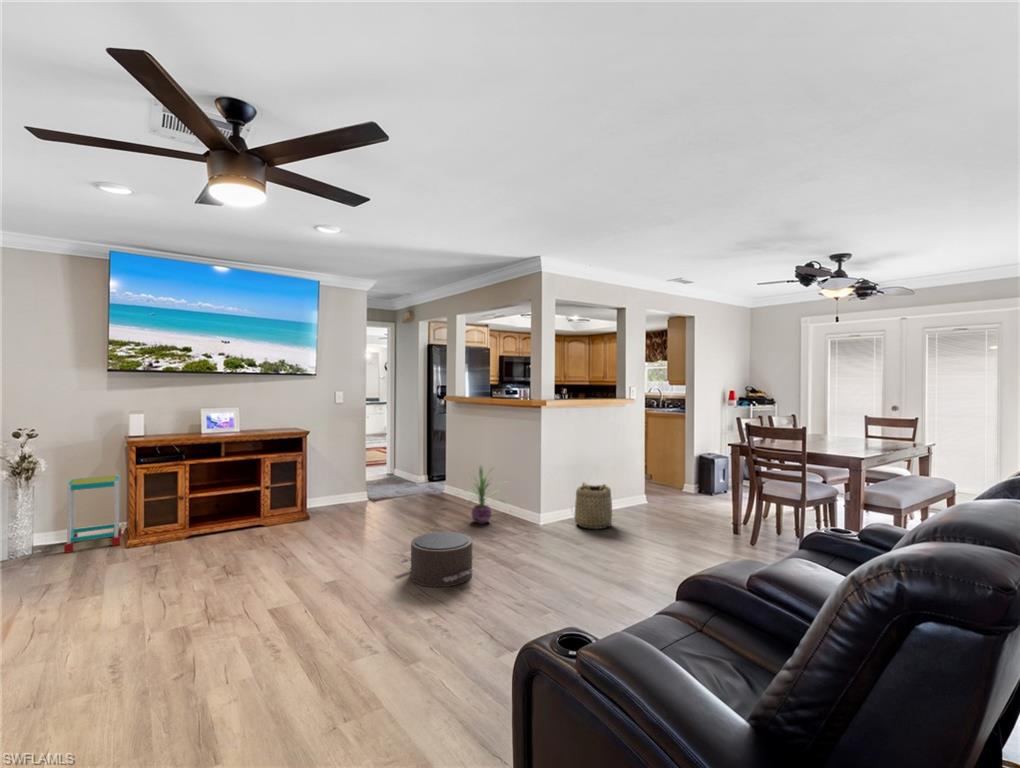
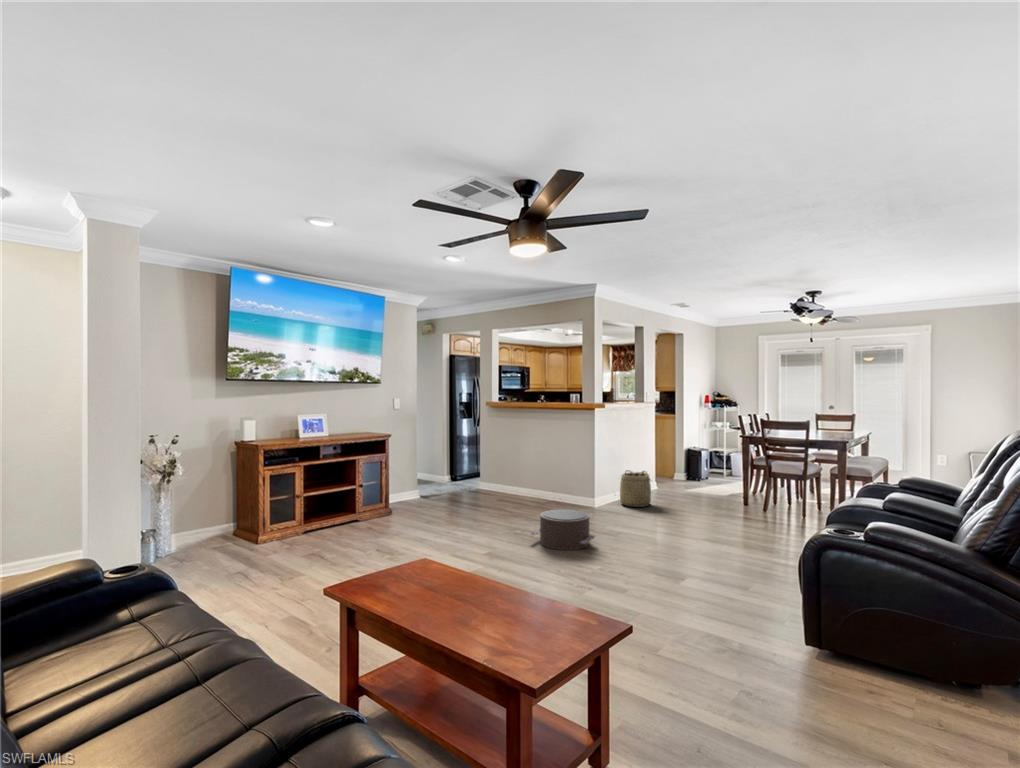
decorative plant: present [469,466,504,524] -> none [520,460,570,509]
side table: present [64,475,121,553] -> none [191,478,248,551]

